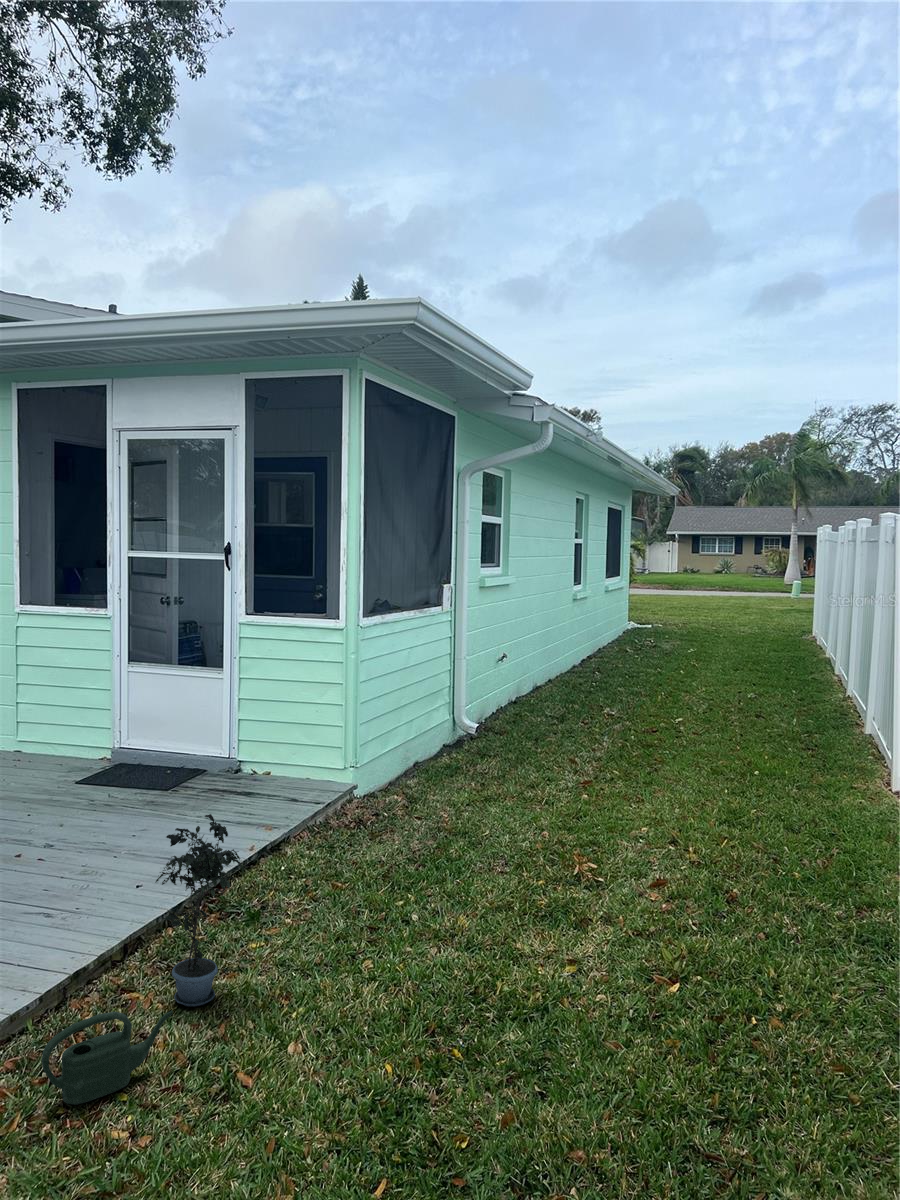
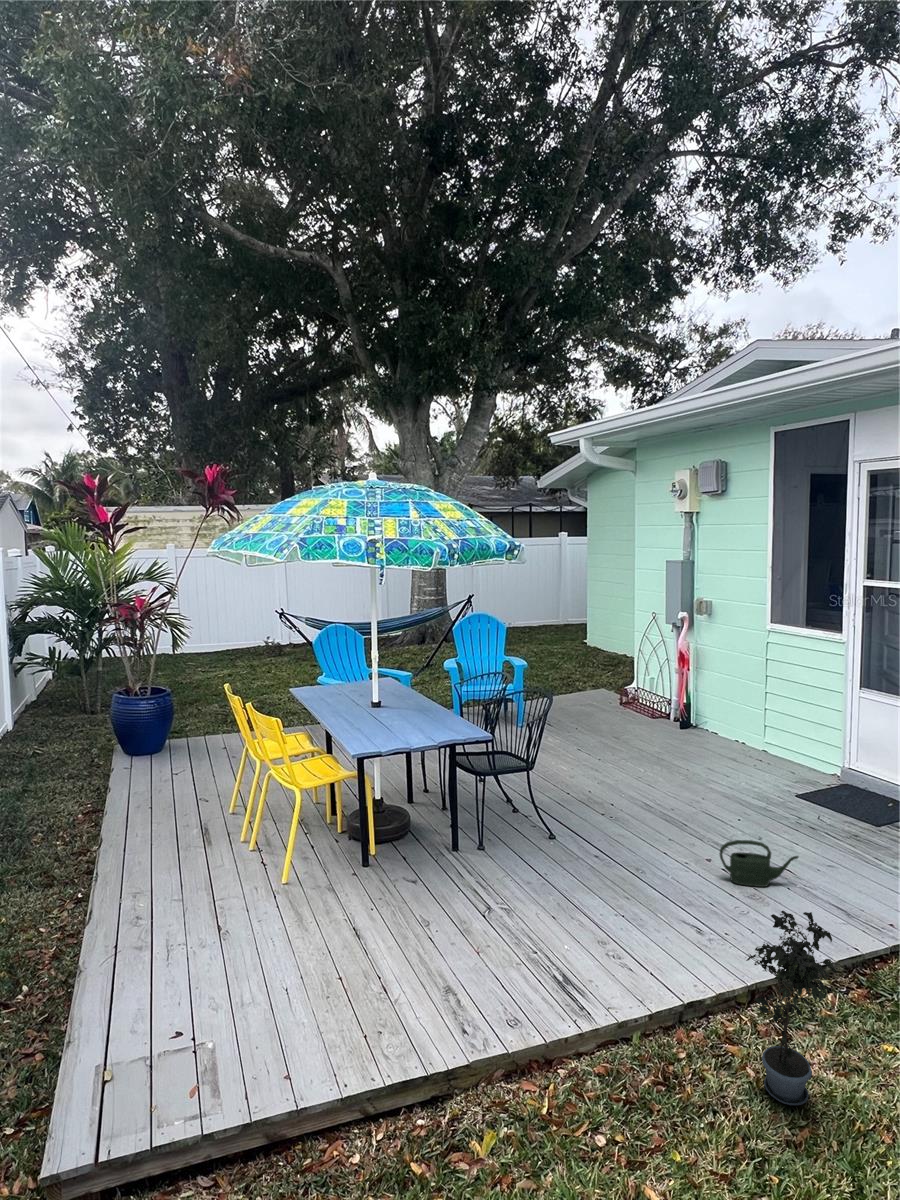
watering can: present [42,1010,173,1105] -> present [720,840,798,887]

